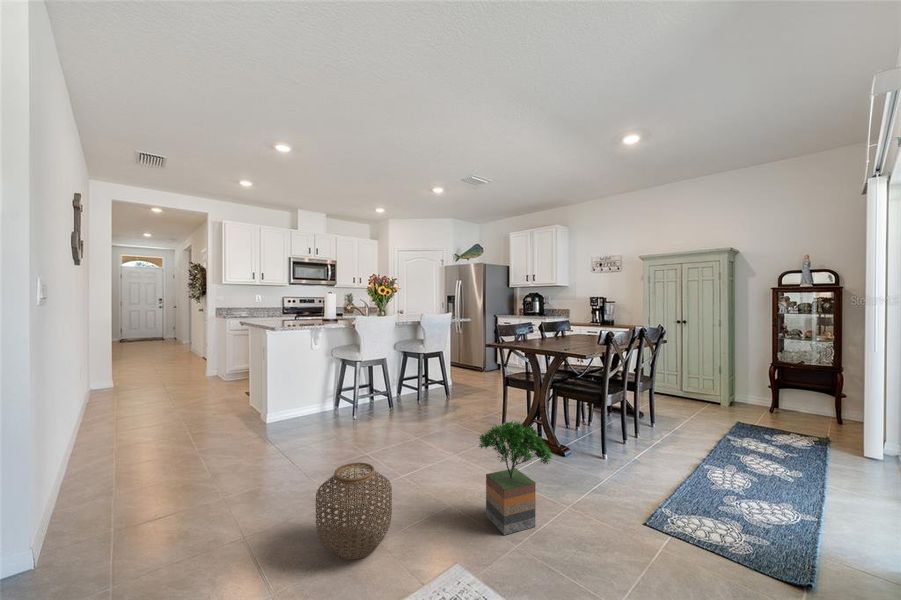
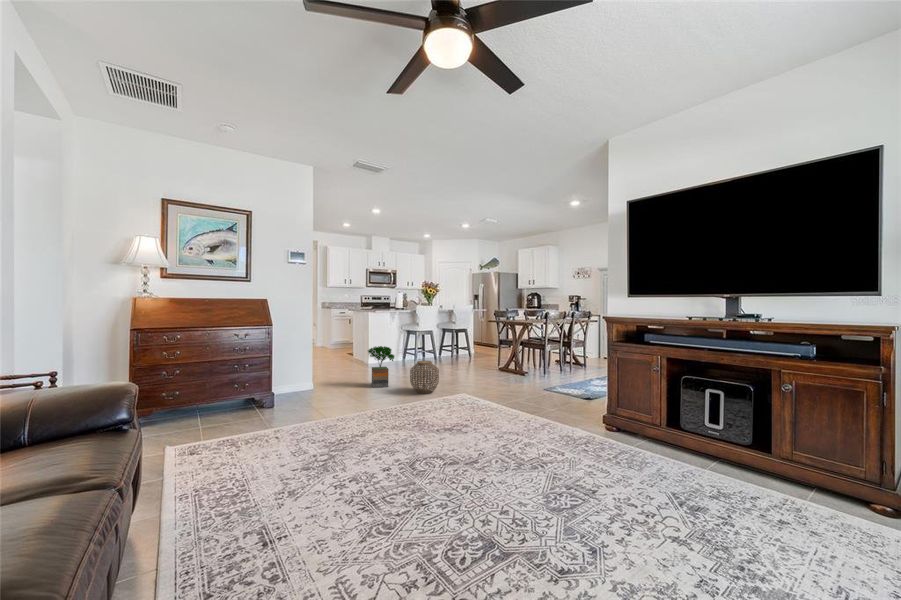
potted tree: present [479,421,552,535] -> present [368,346,394,388]

